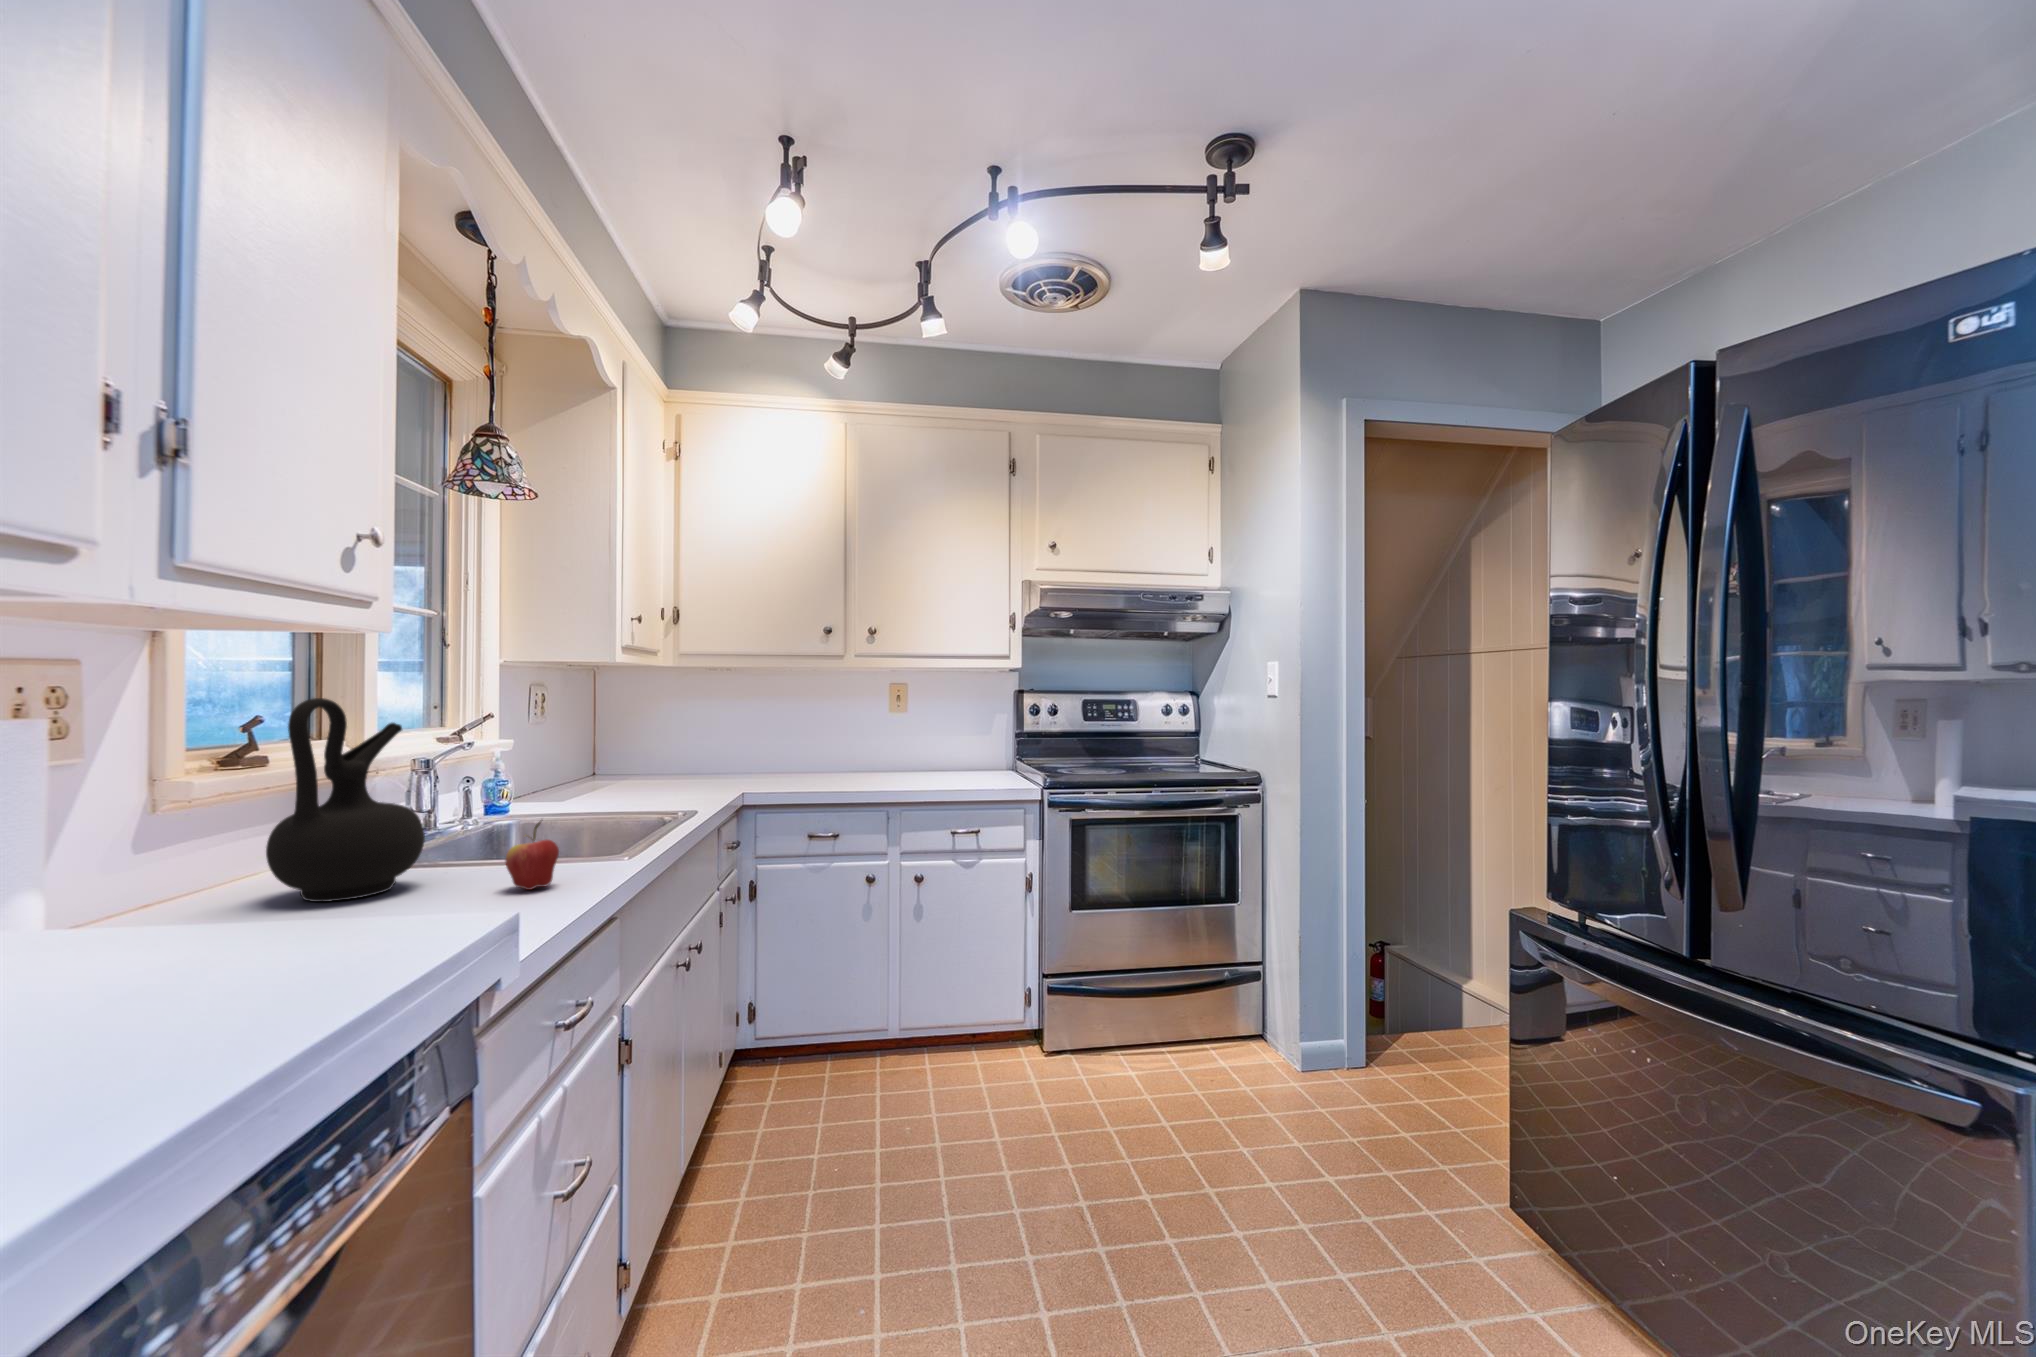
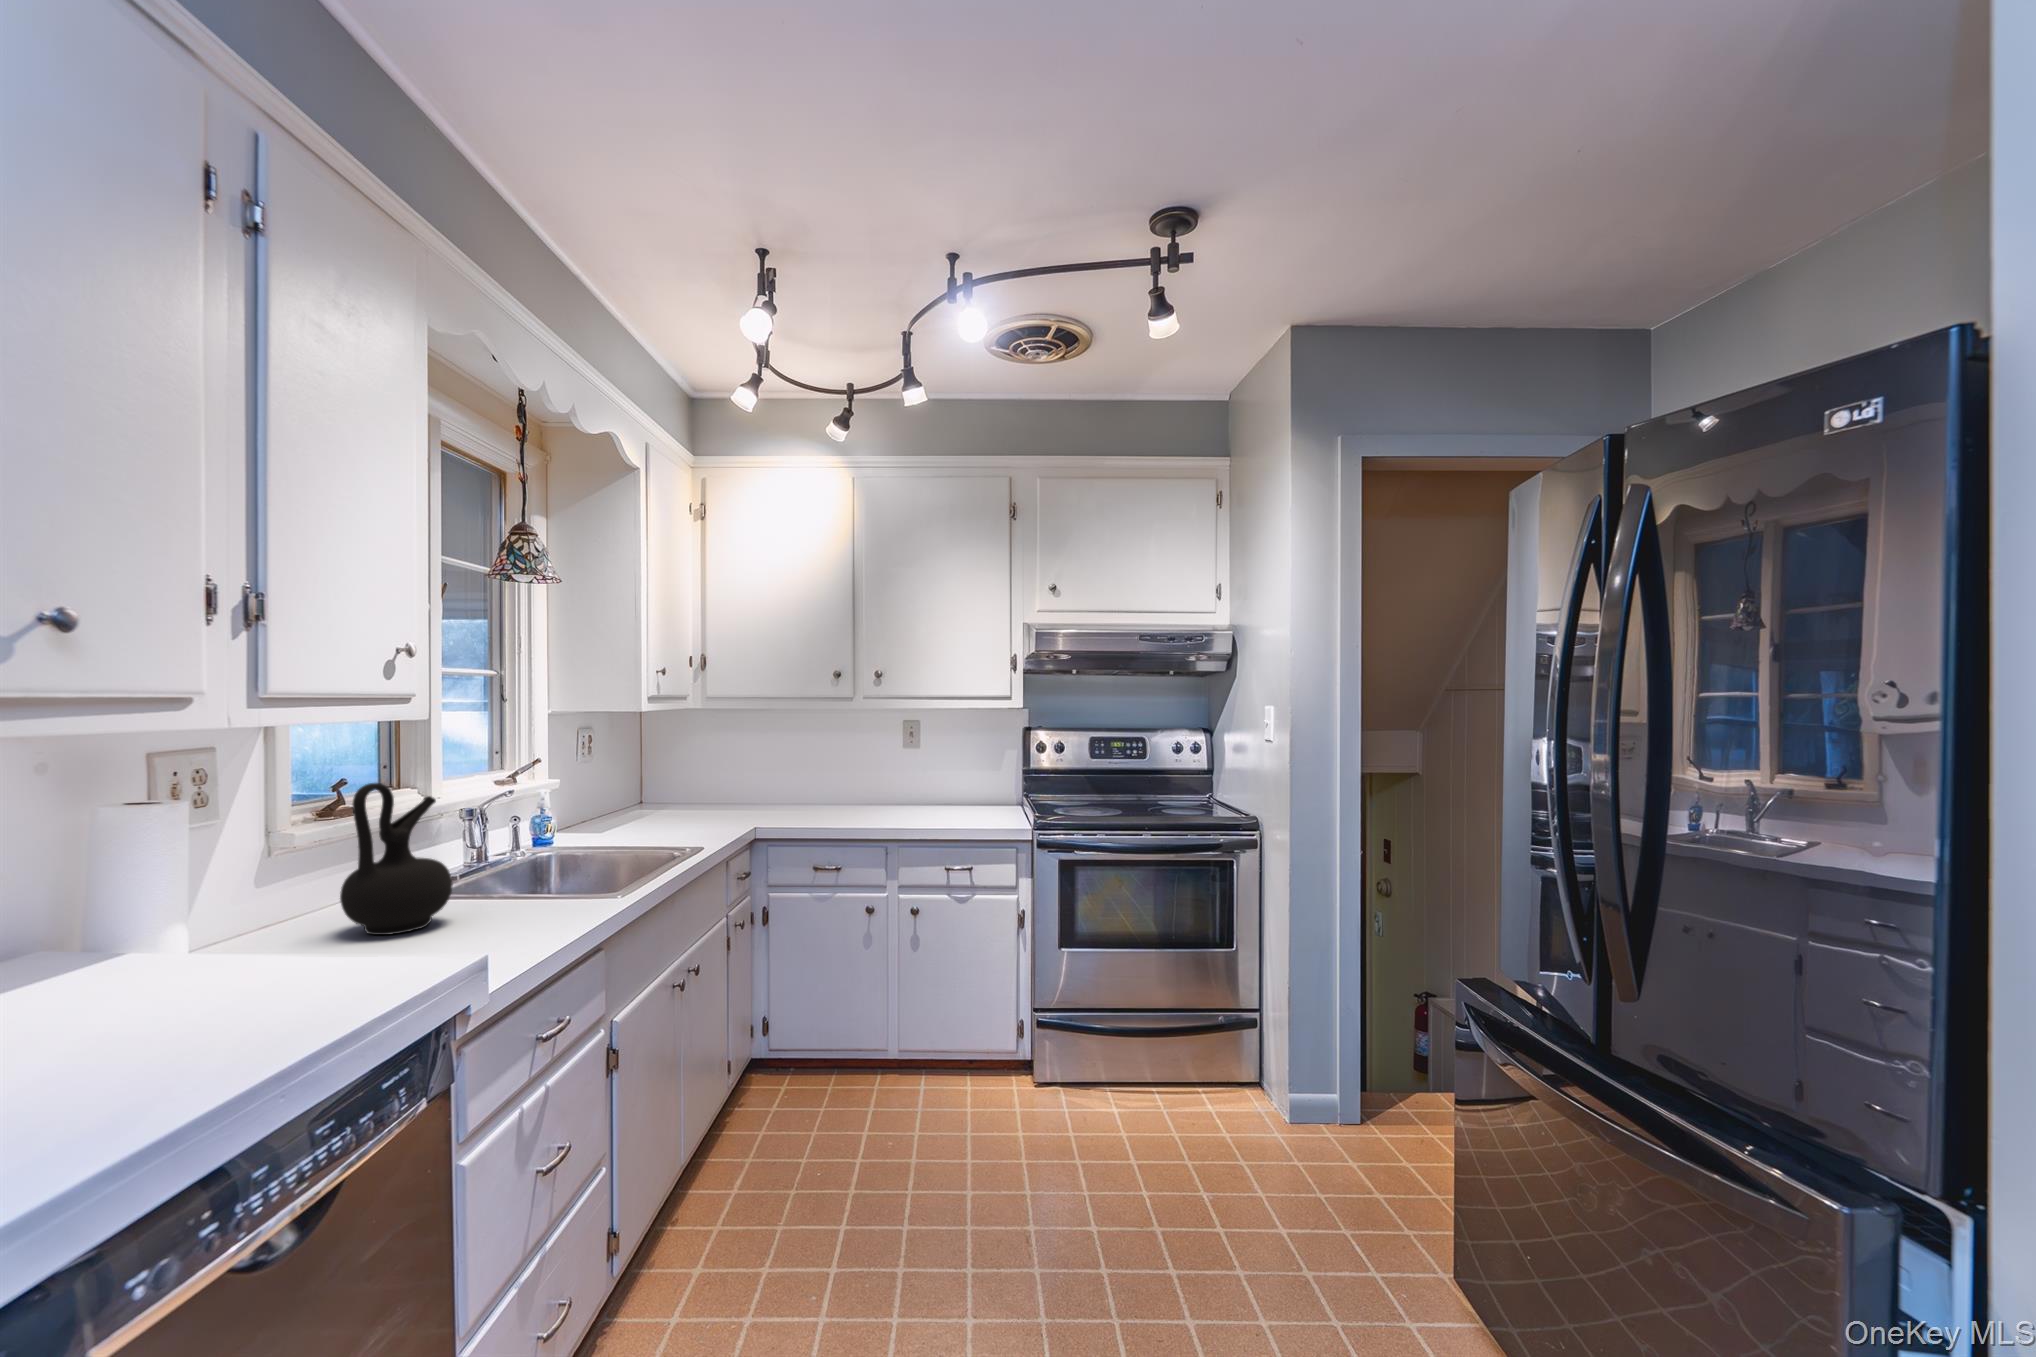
fruit: present [506,822,559,890] -> none [507,873,548,930]

